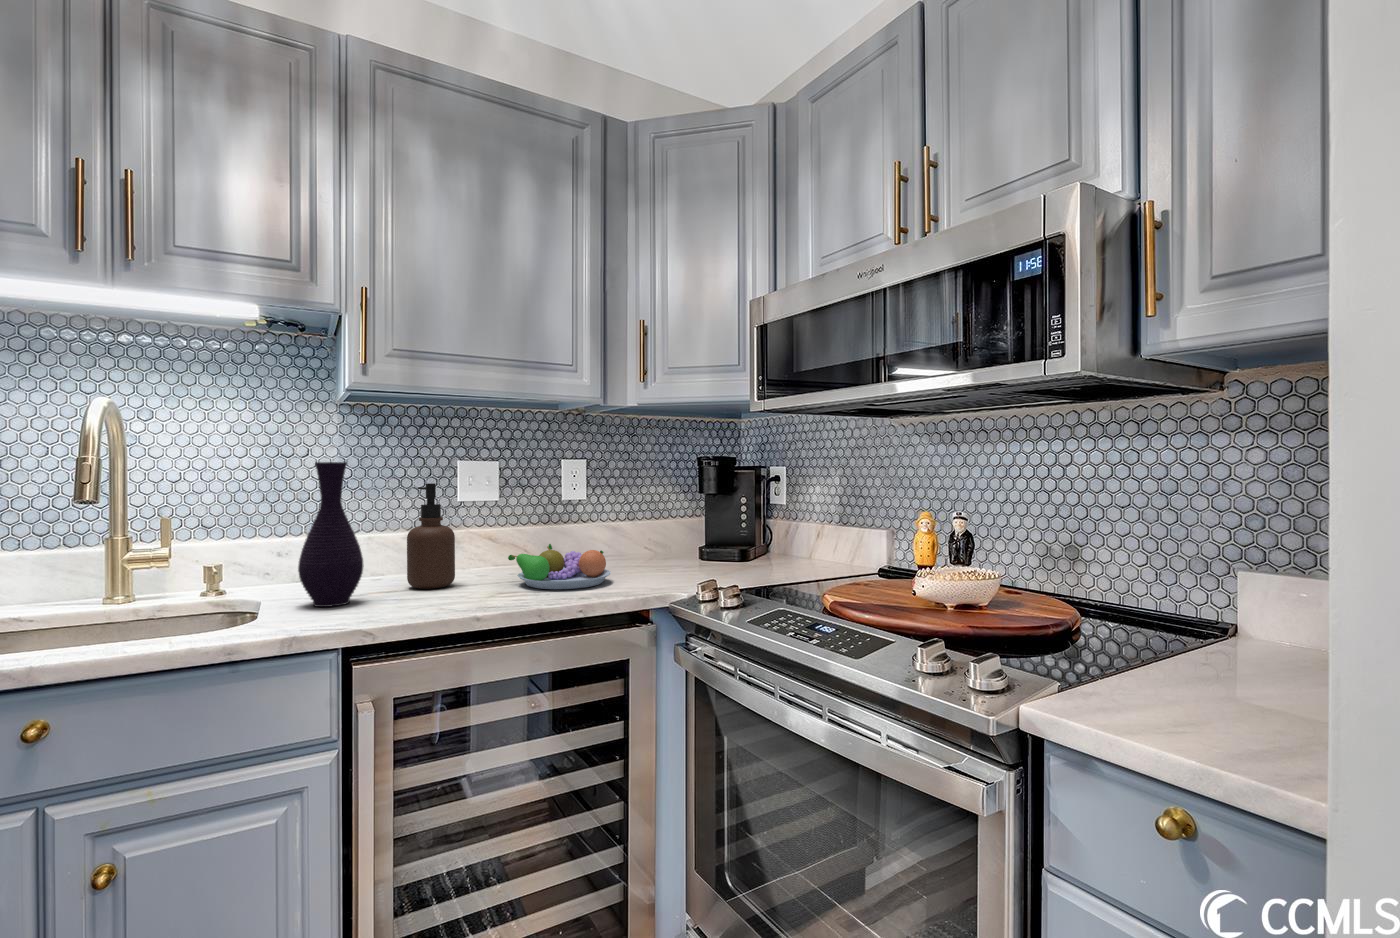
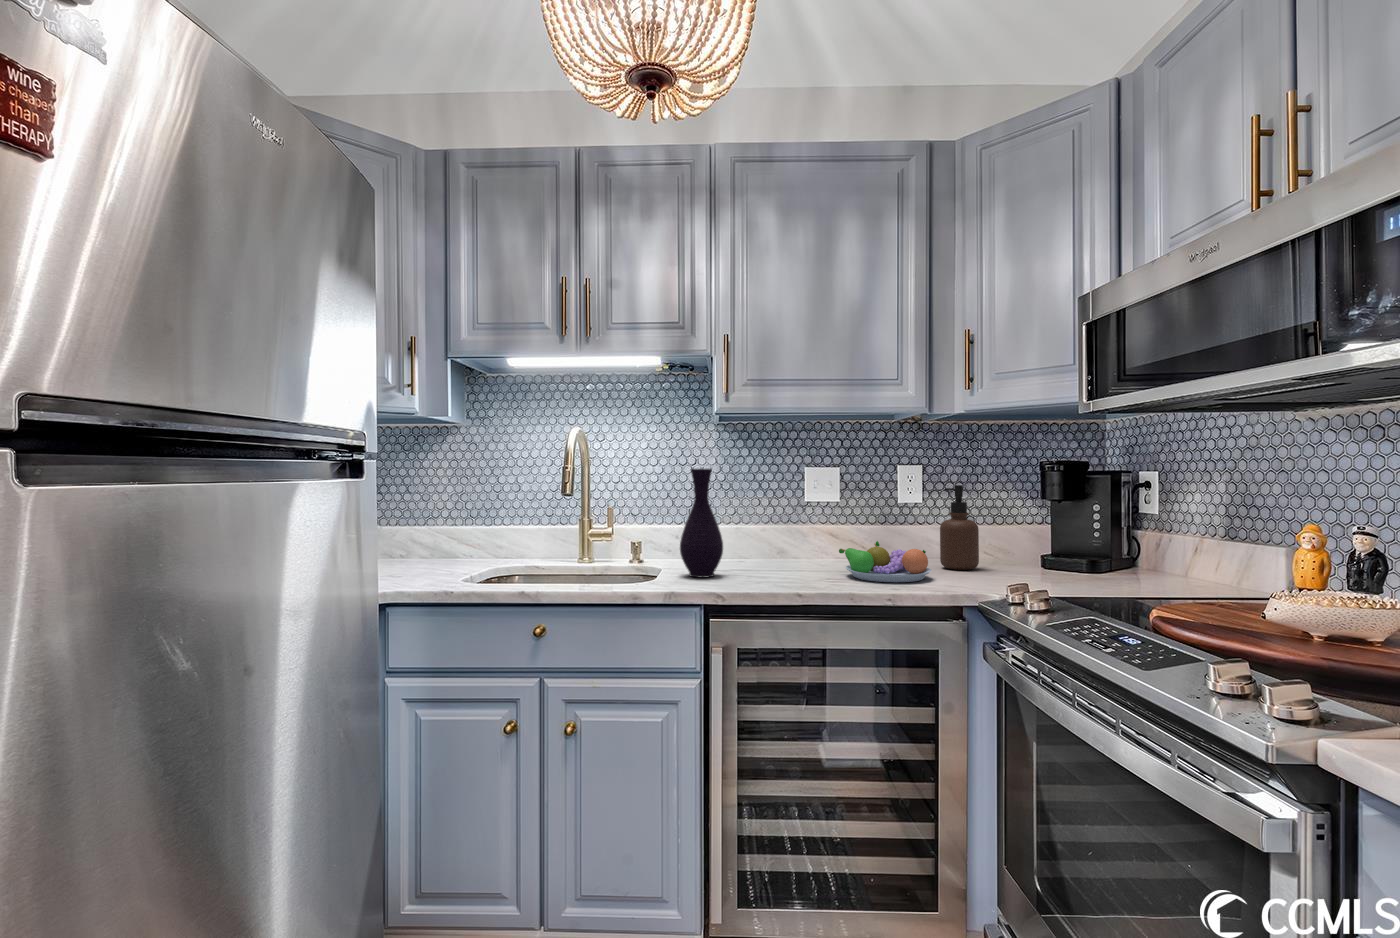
soap dispenser: present [407,483,455,589] -> present [940,485,979,570]

